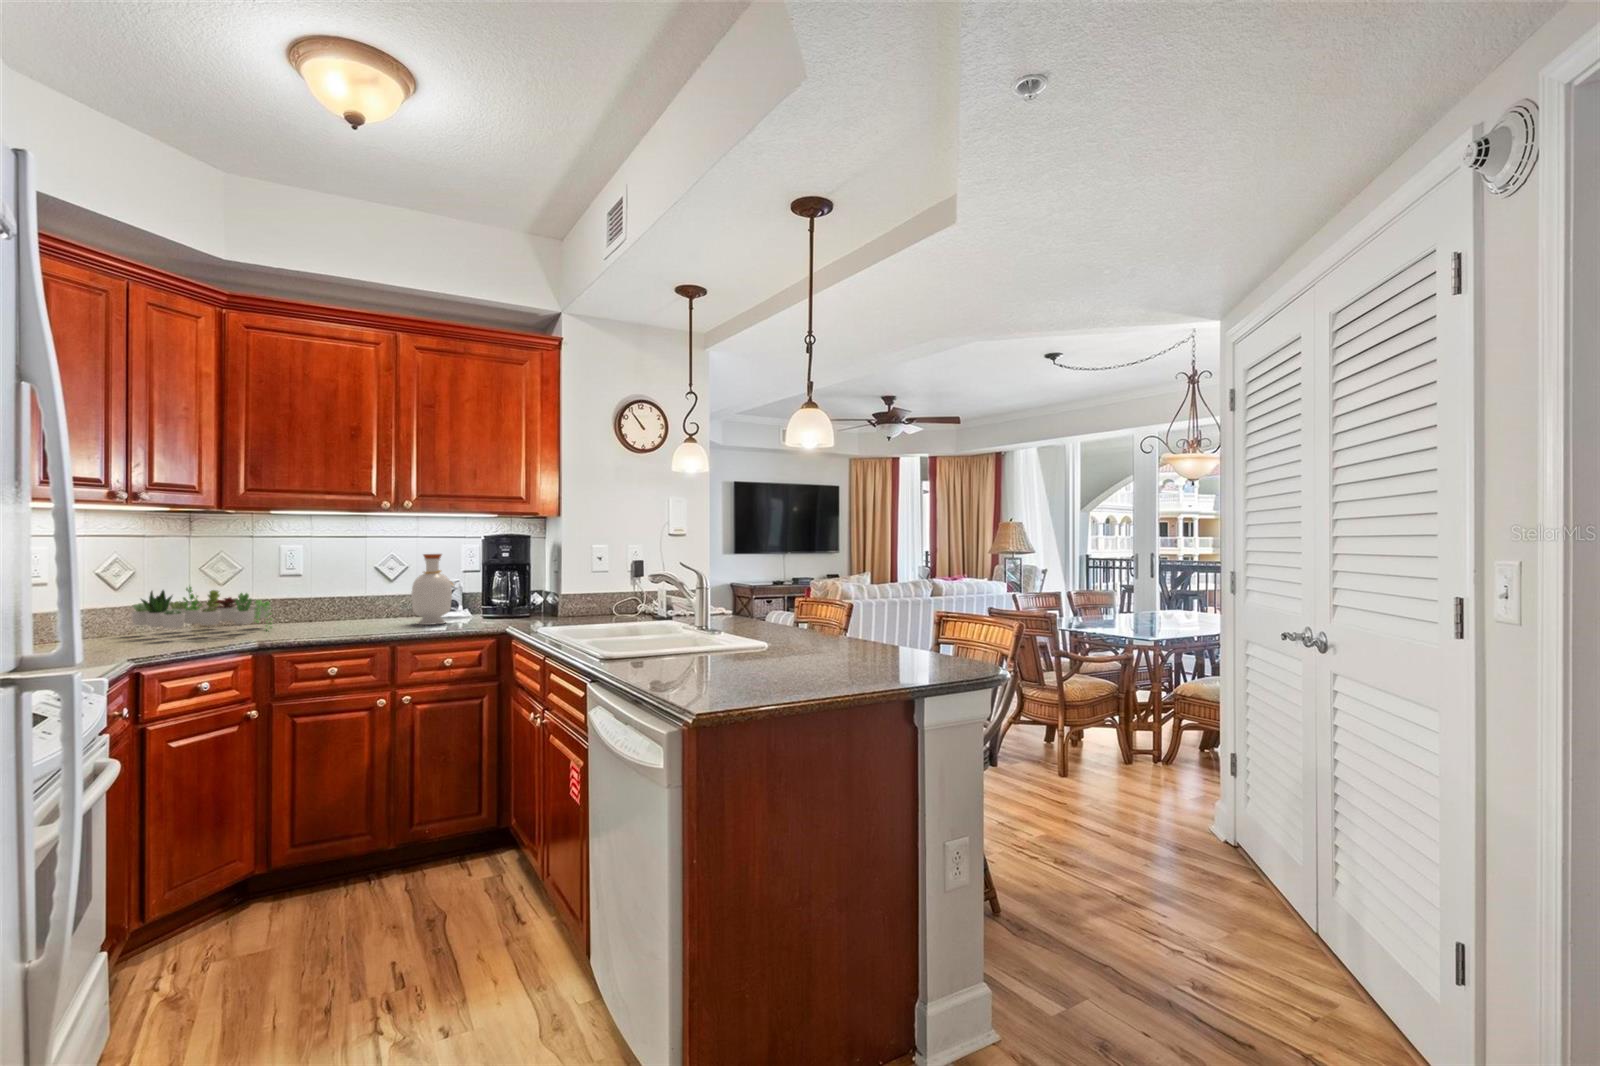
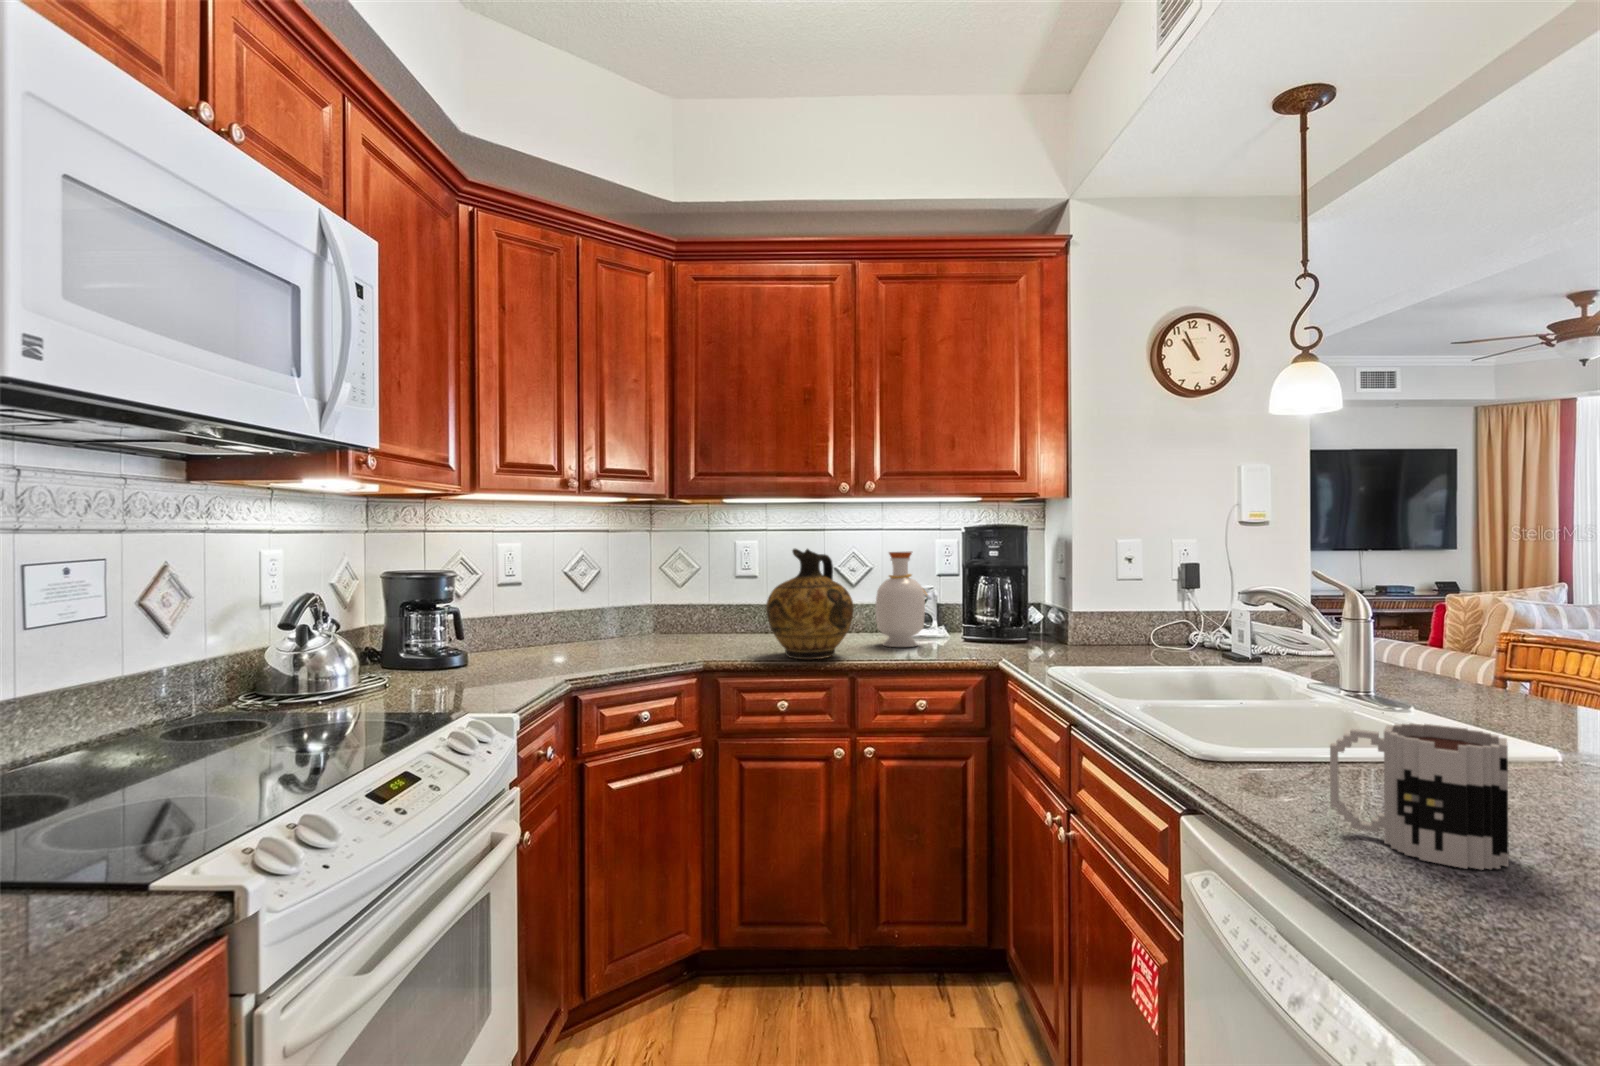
ceramic jug: none [318,551,394,635] -> present [766,549,854,659]
succulent plant: present [131,587,272,630] -> none [592,585,724,645]
mug: none [644,623,705,676] -> present [1330,723,1509,870]

